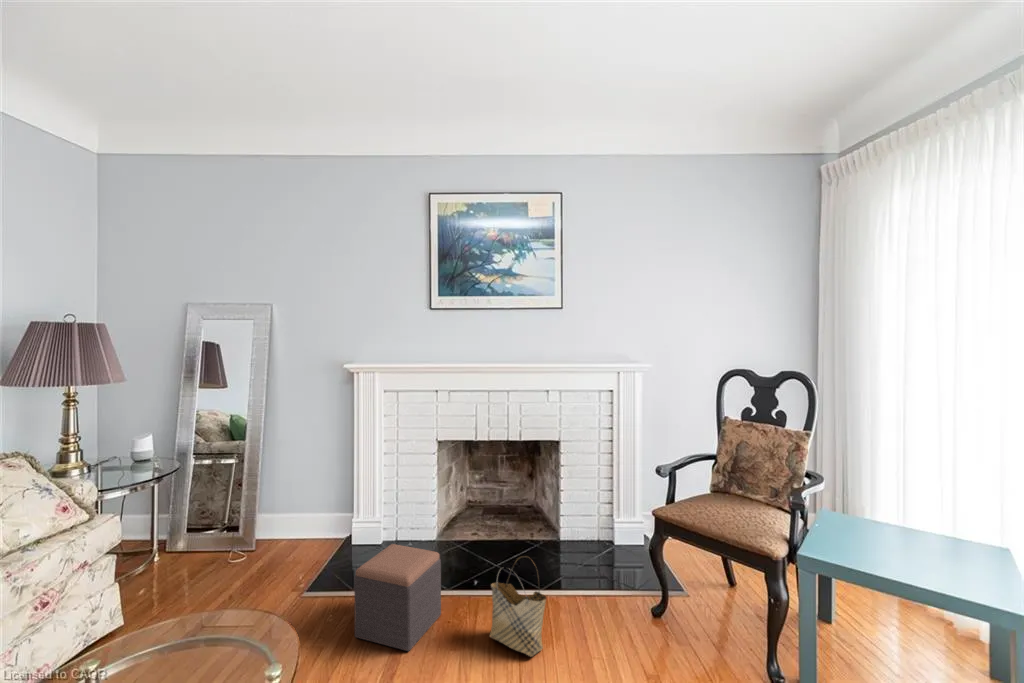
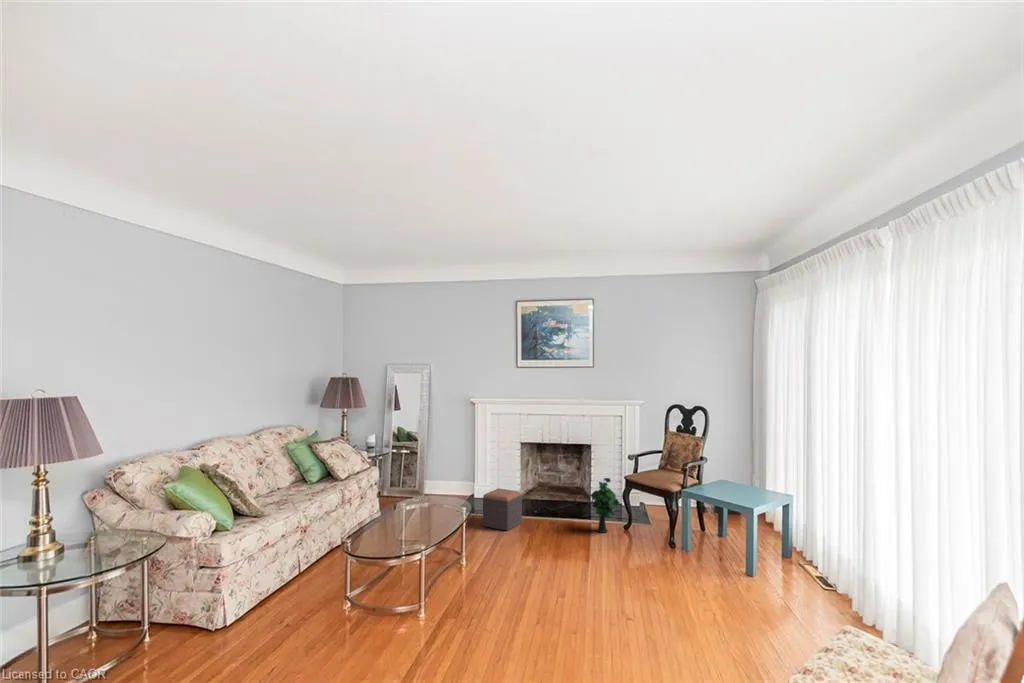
decorative plant: none [578,520,647,639] -> present [589,478,619,533]
woven basket: present [490,556,546,657] -> none [544,493,569,534]

